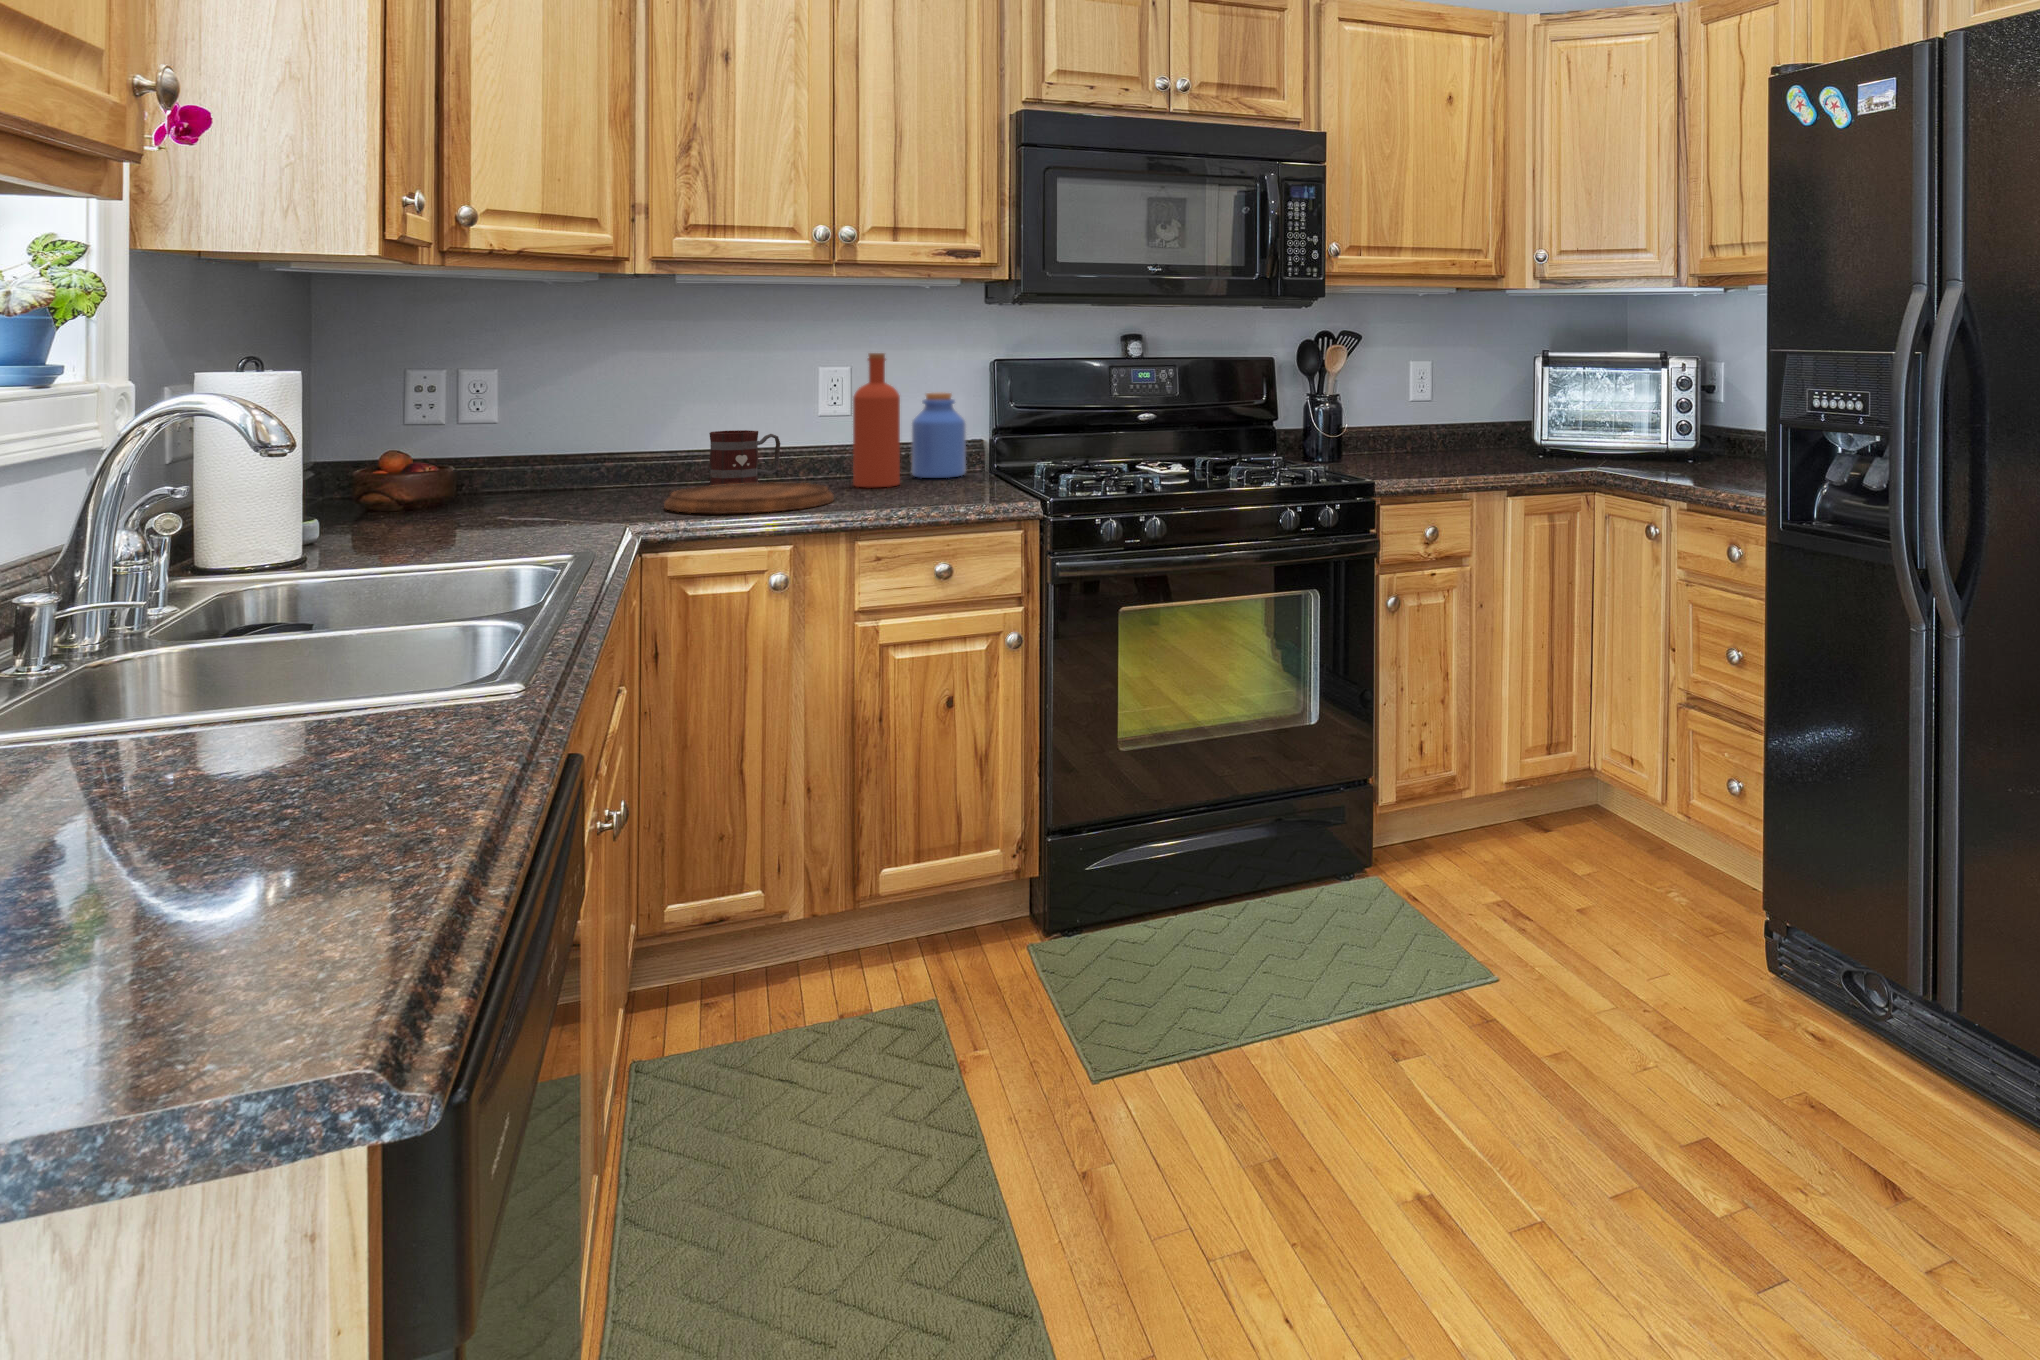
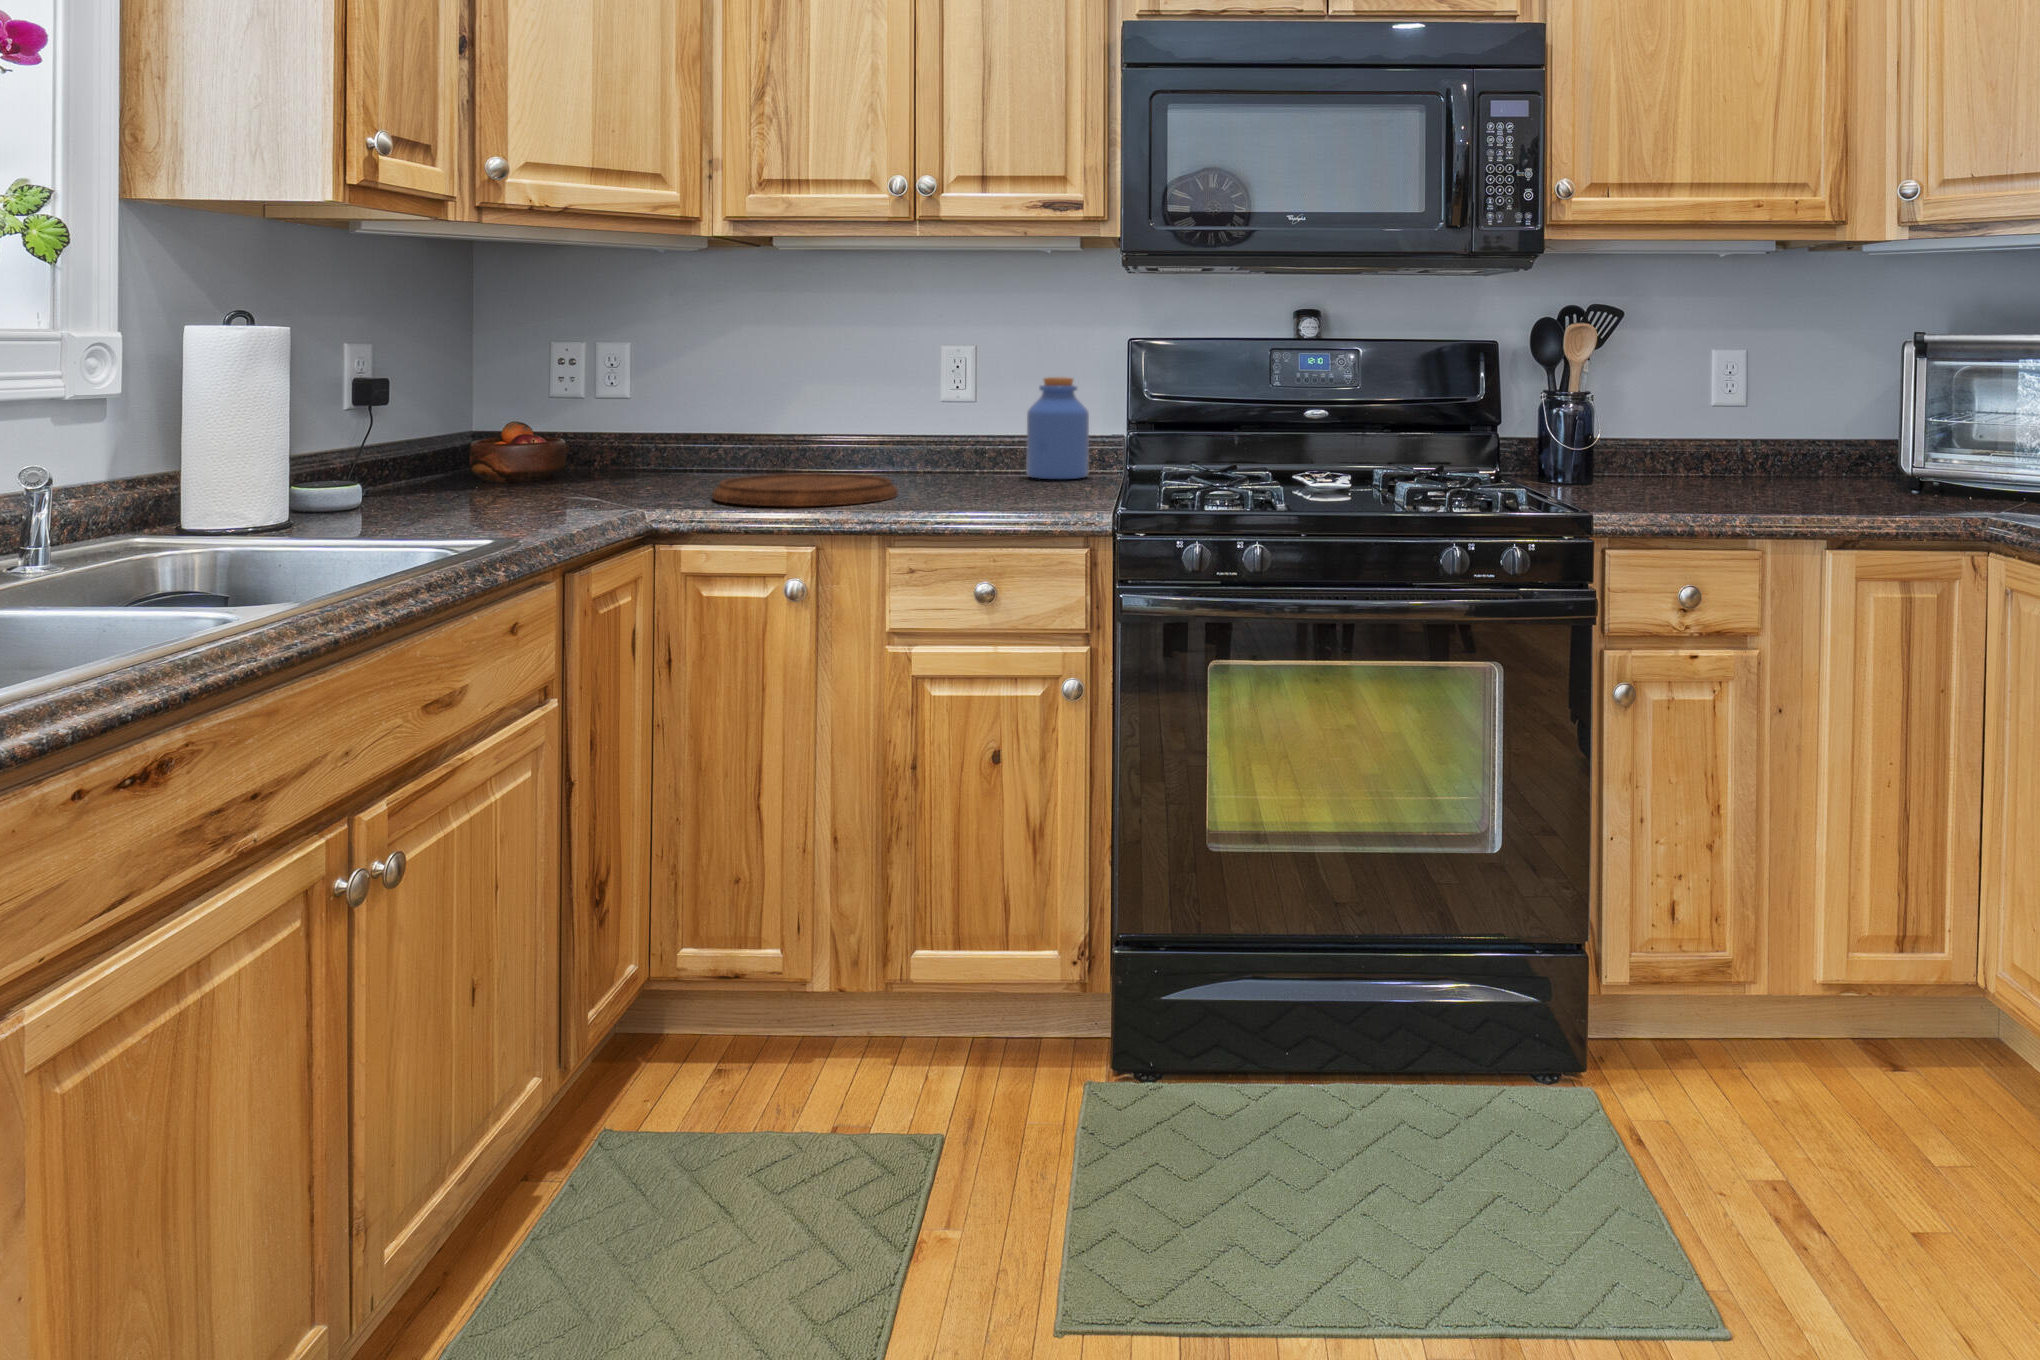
bottle: present [853,353,900,487] -> none [946,327,1000,486]
mug: present [709,430,780,486] -> none [811,415,890,478]

